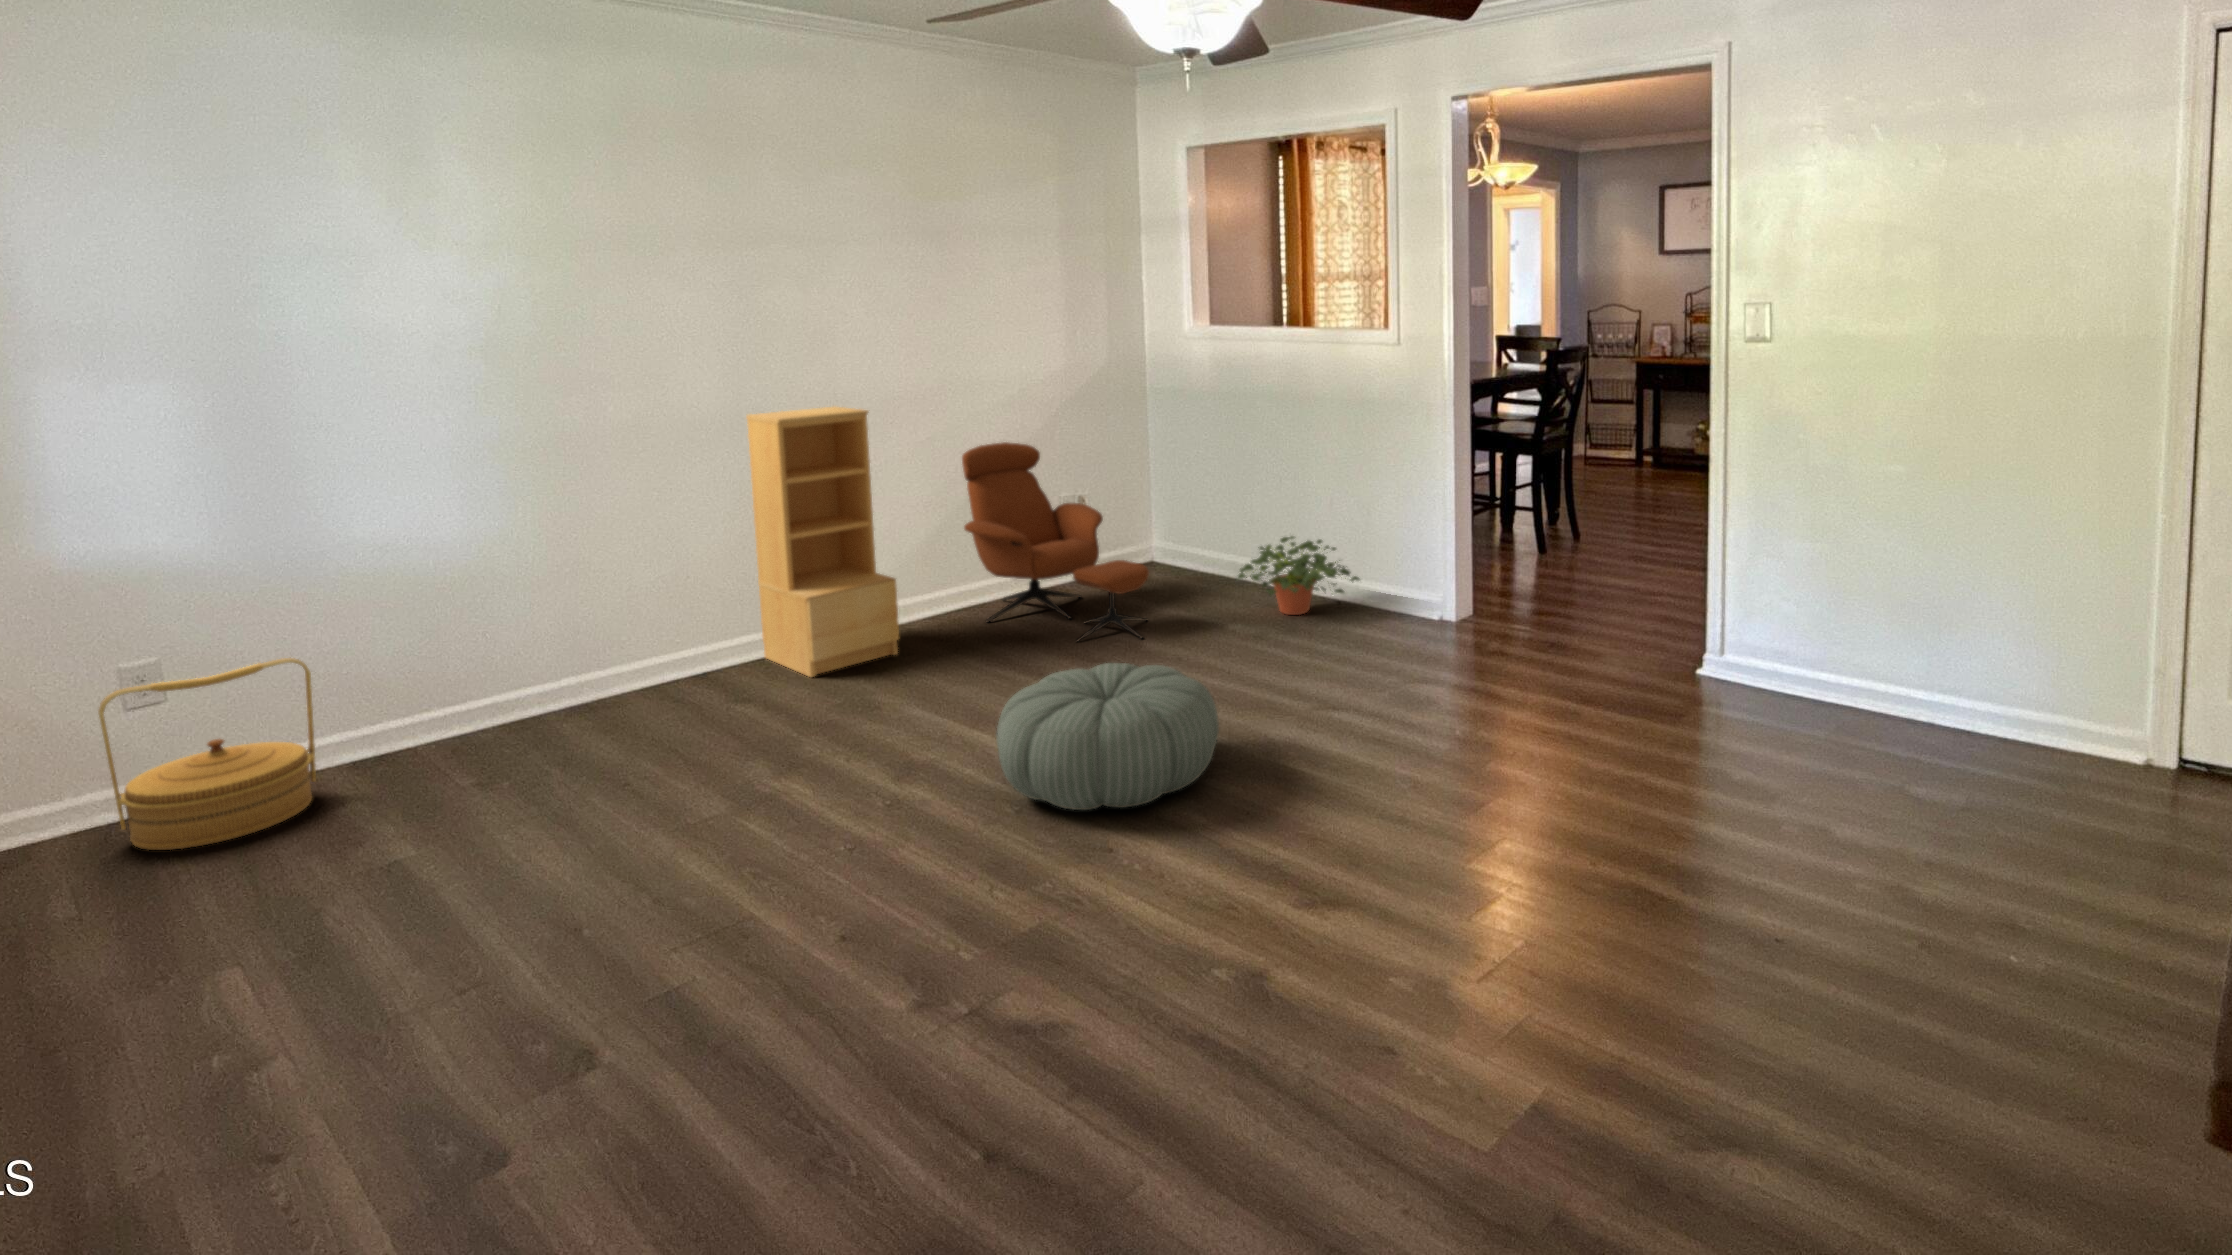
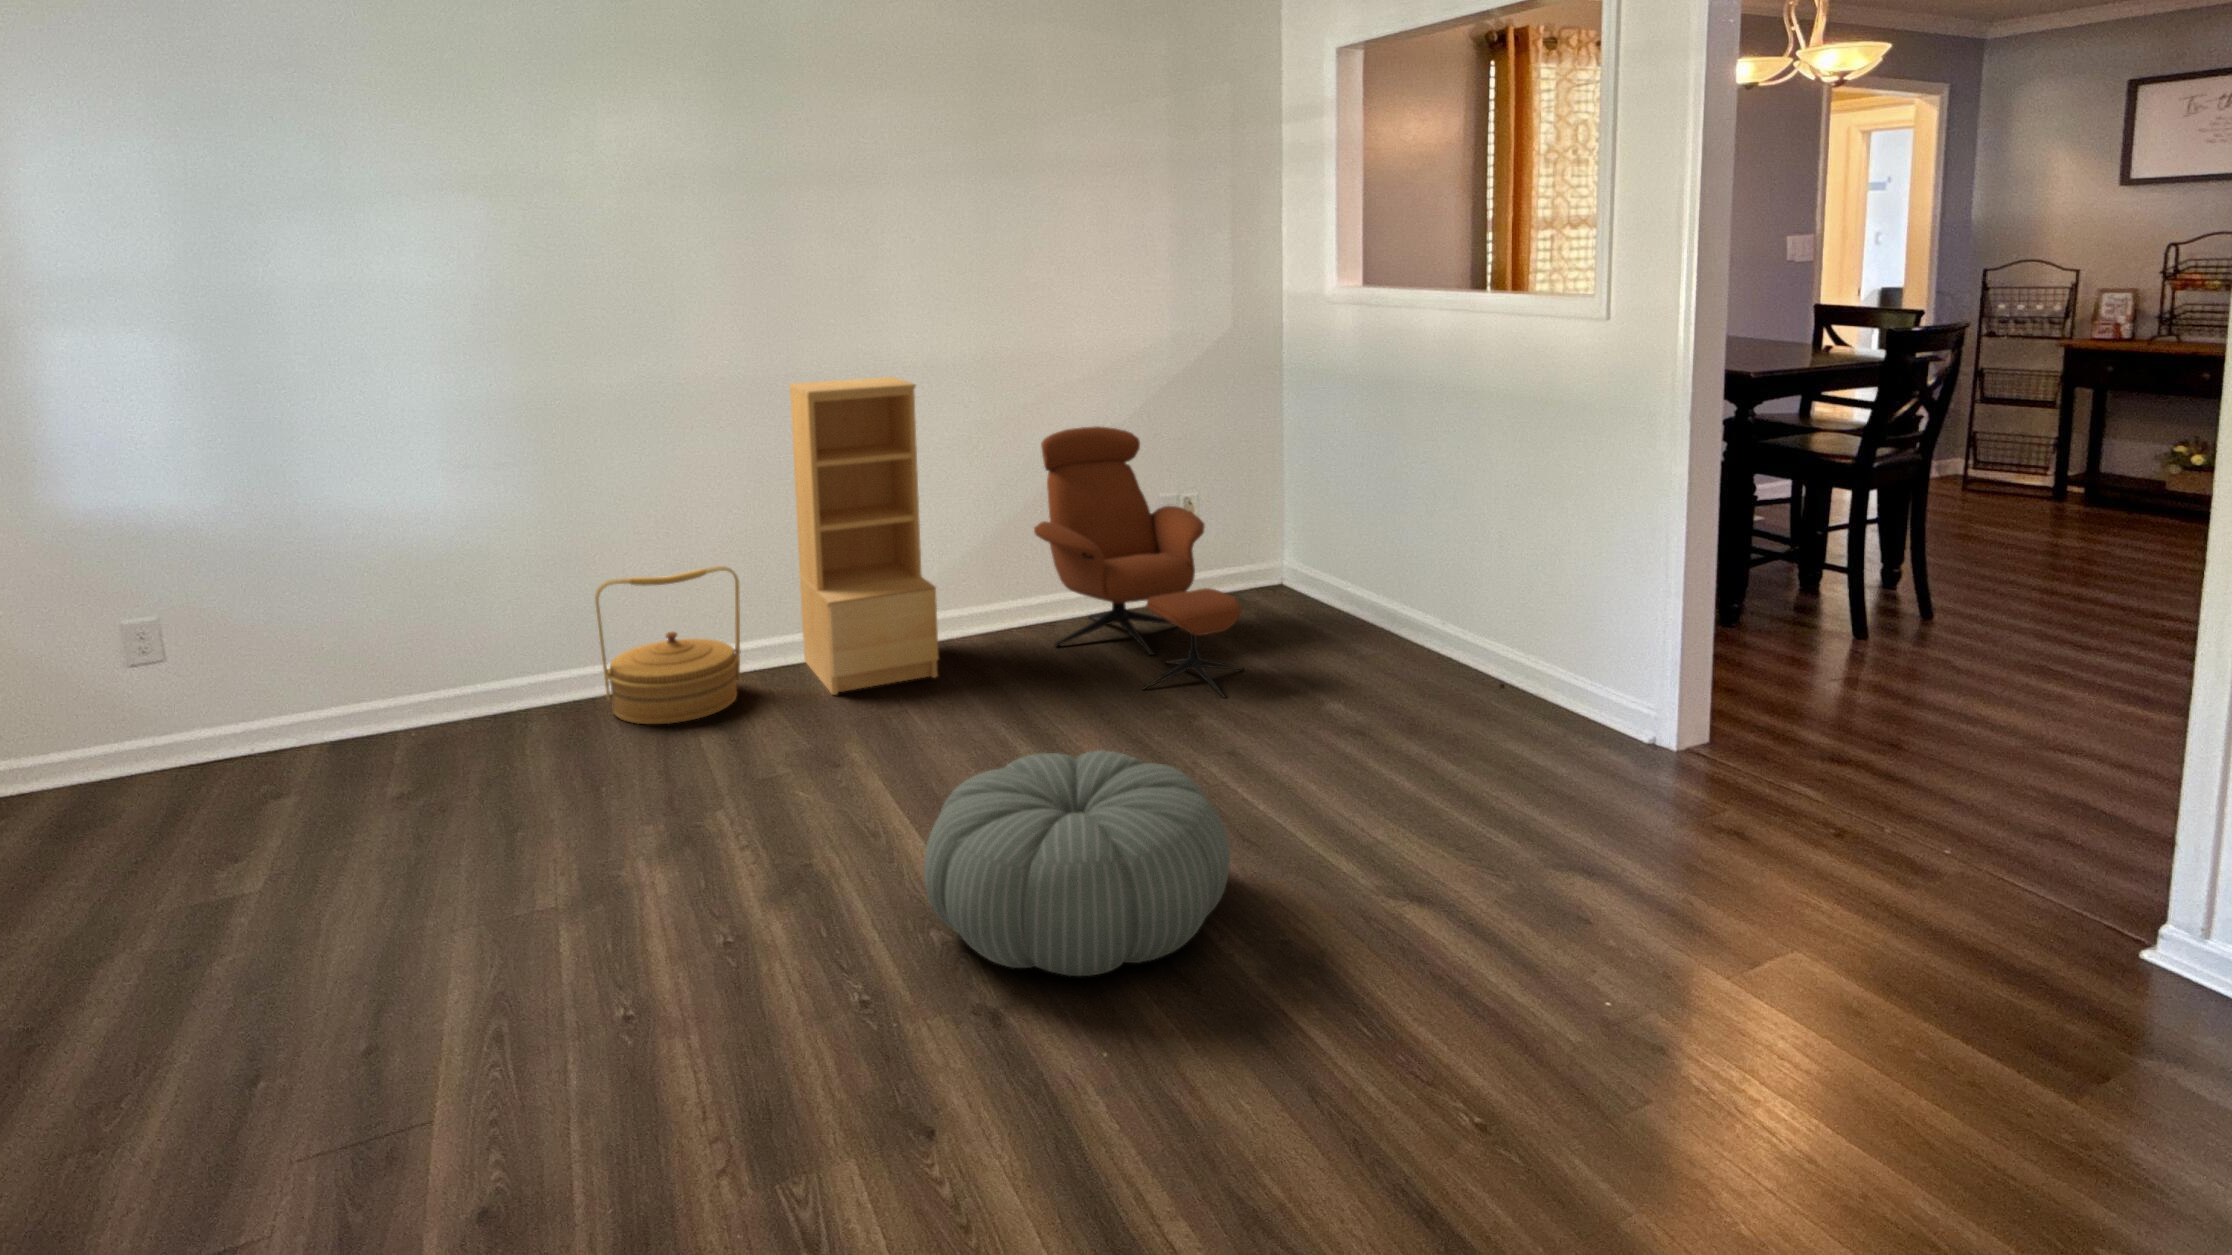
potted plant: present [1237,536,1360,615] -> none [1358,576,1537,688]
woven basket: present [98,658,316,850] -> present [595,566,740,724]

